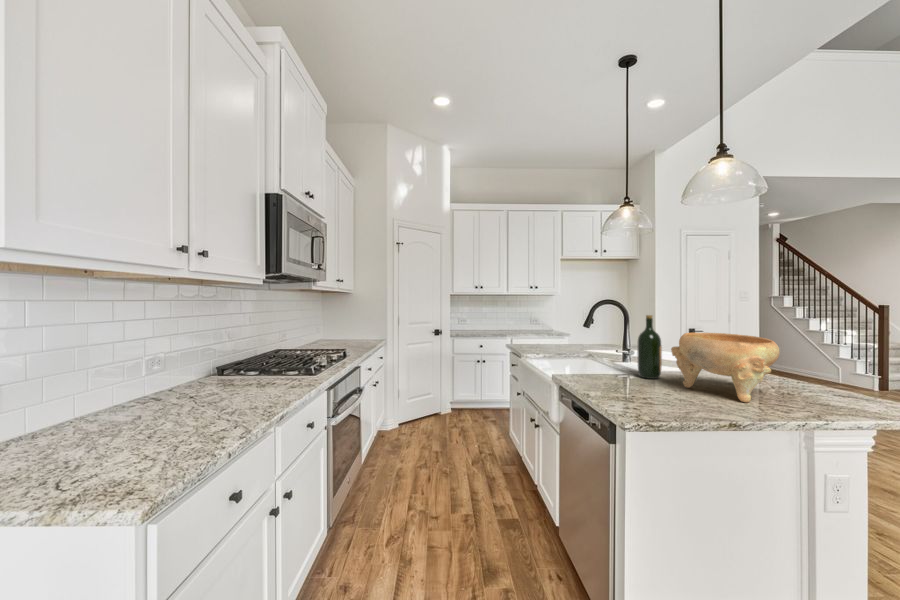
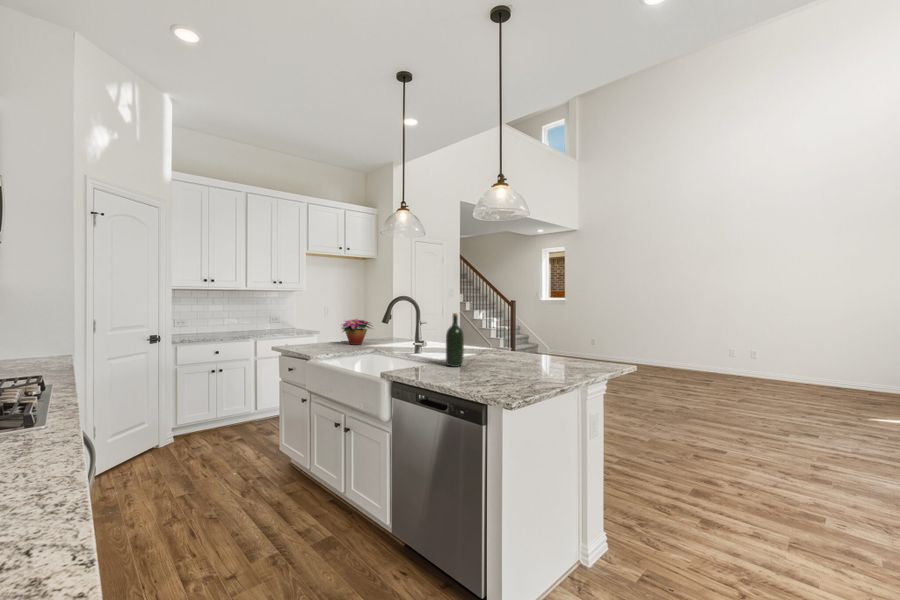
flower arrangement: none [560,321,600,348] -> present [342,319,371,345]
decorative bowl: present [671,332,780,402] -> none [479,326,545,375]

